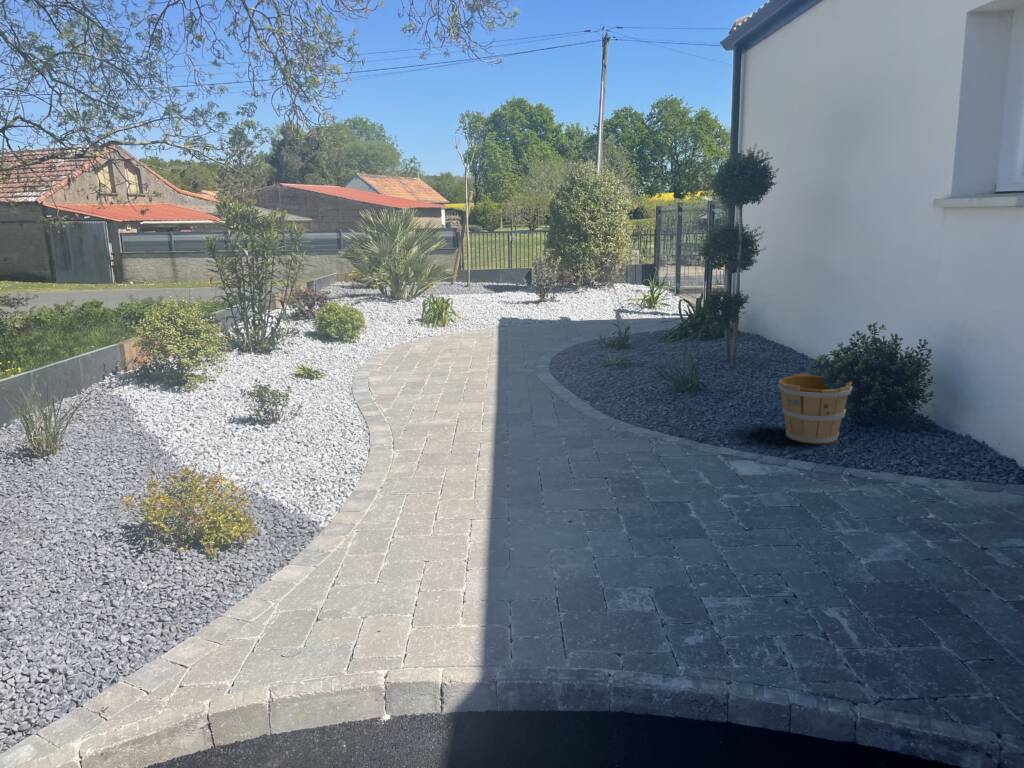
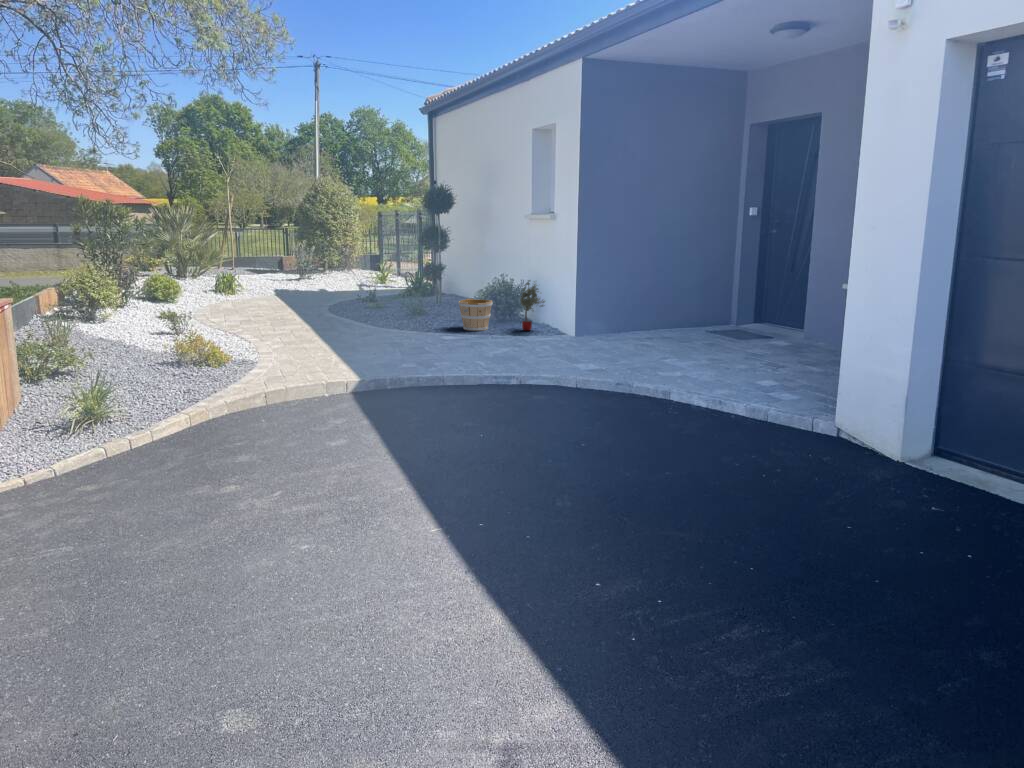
potted tree: none [914,345,983,453] -> present [520,280,545,331]

